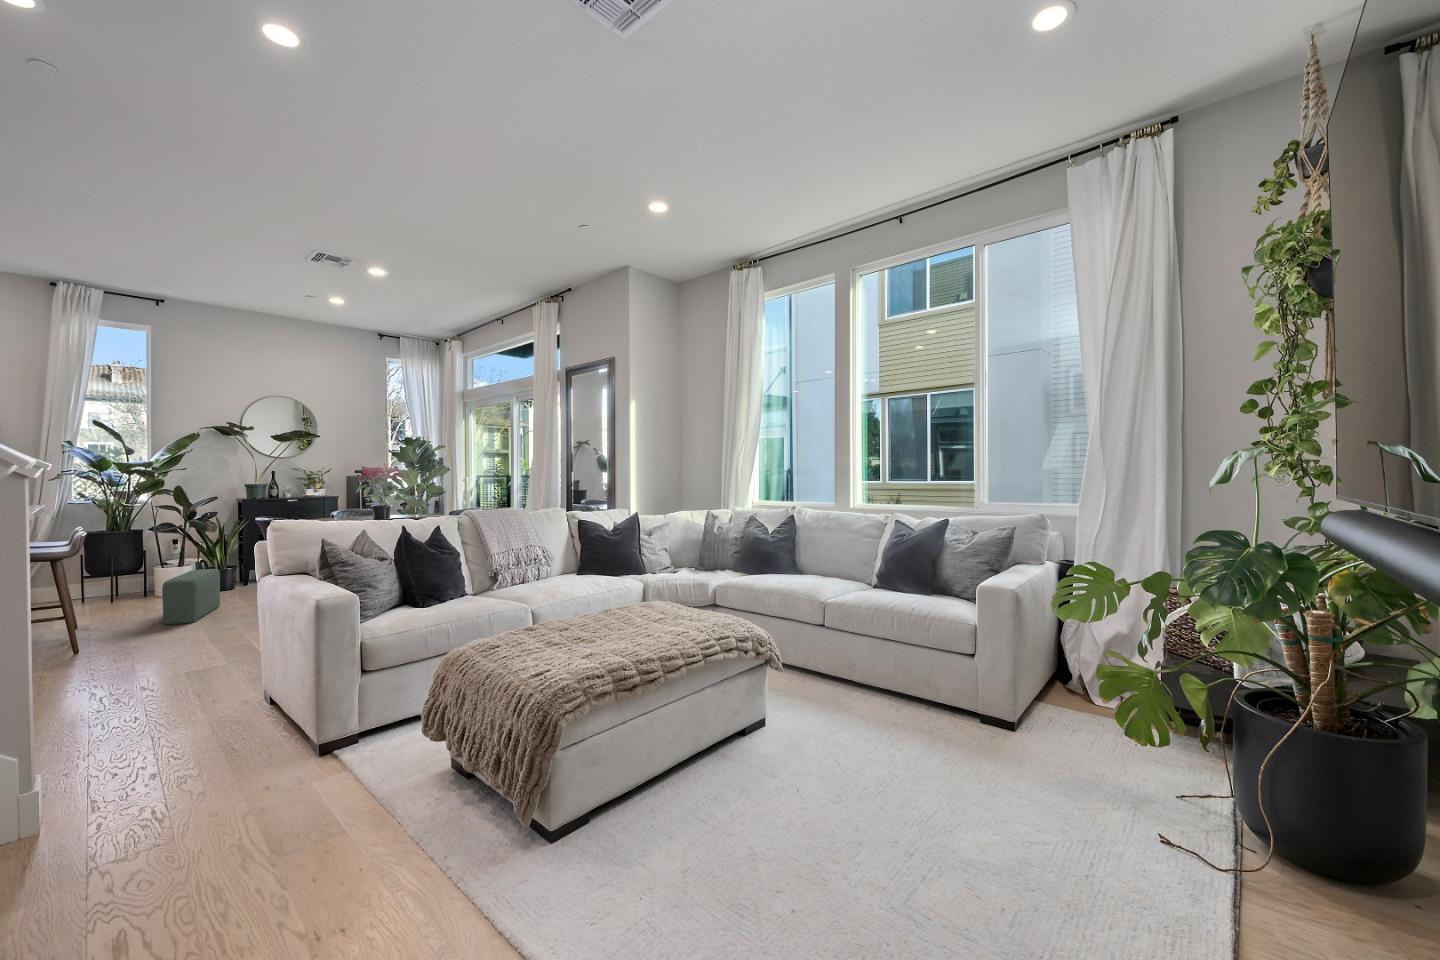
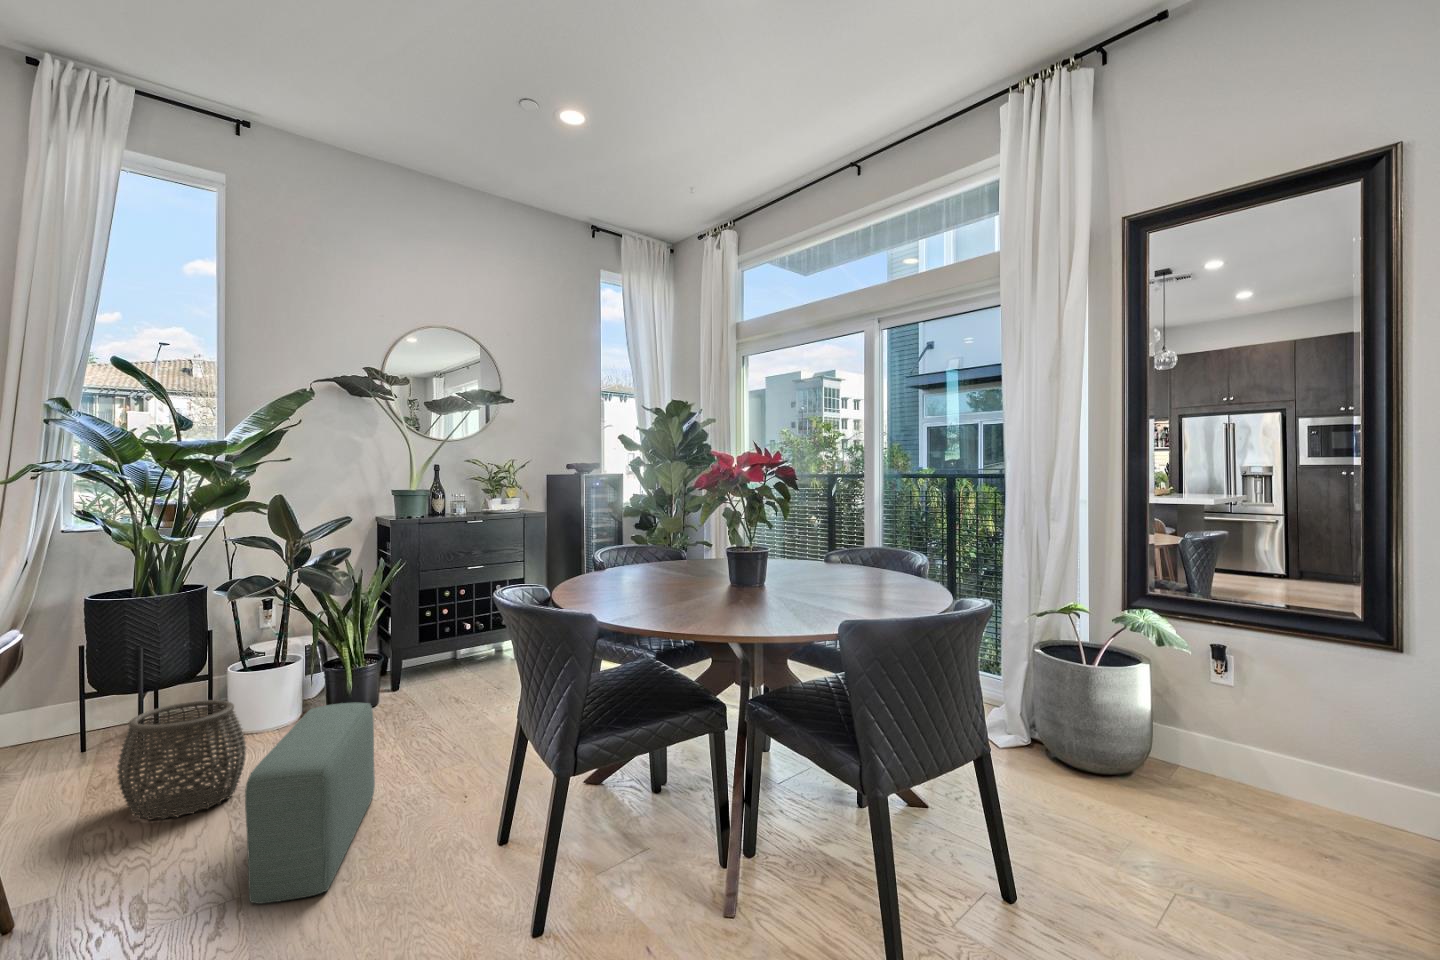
woven basket: none [102,571,162,614] -> present [117,700,246,820]

